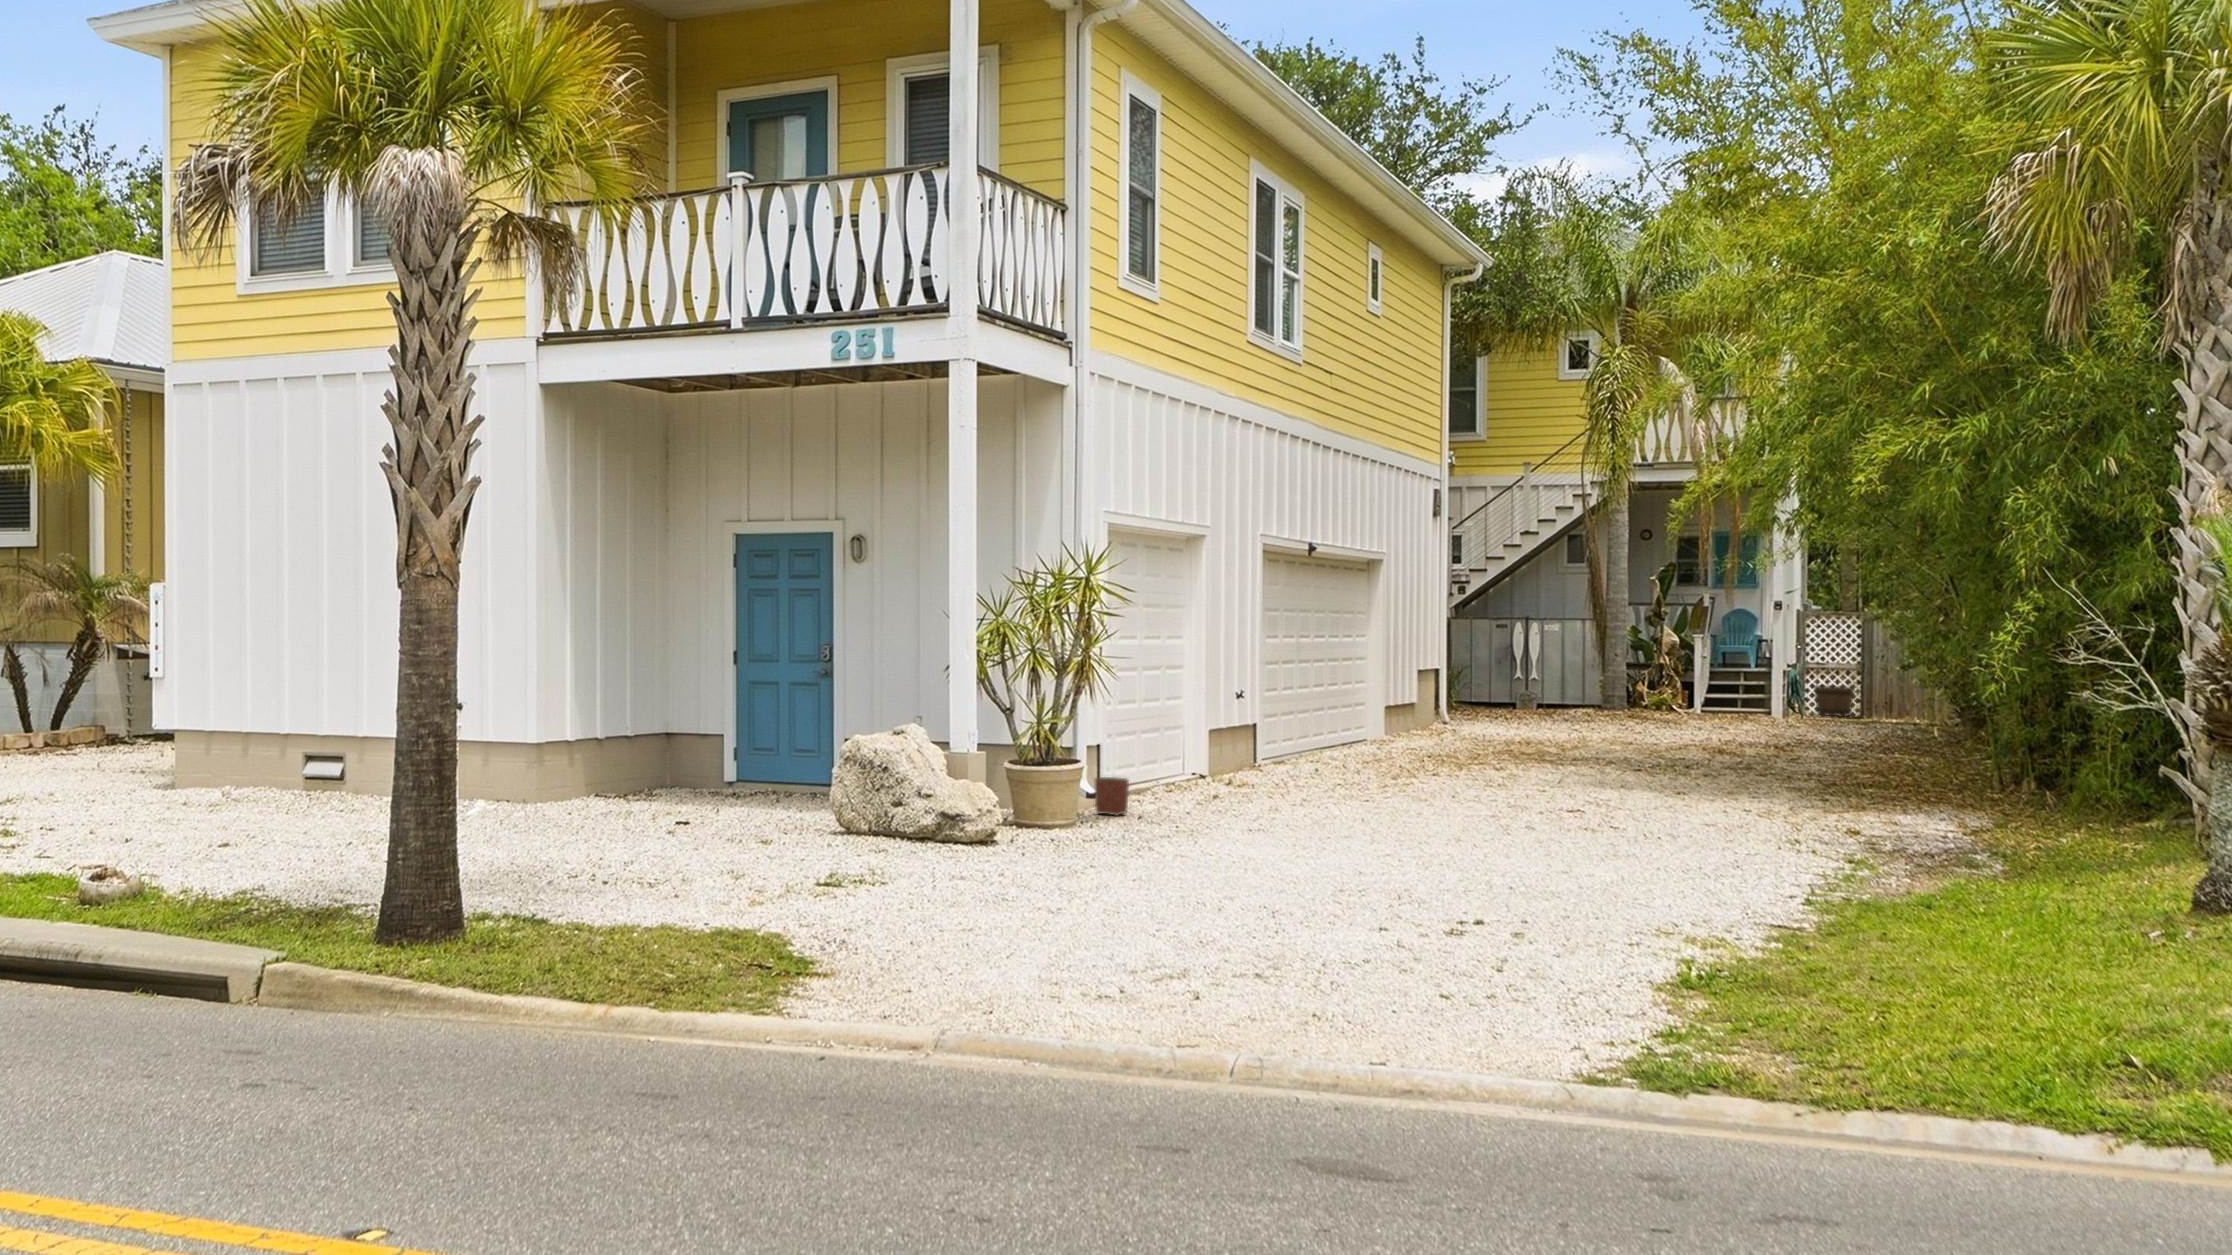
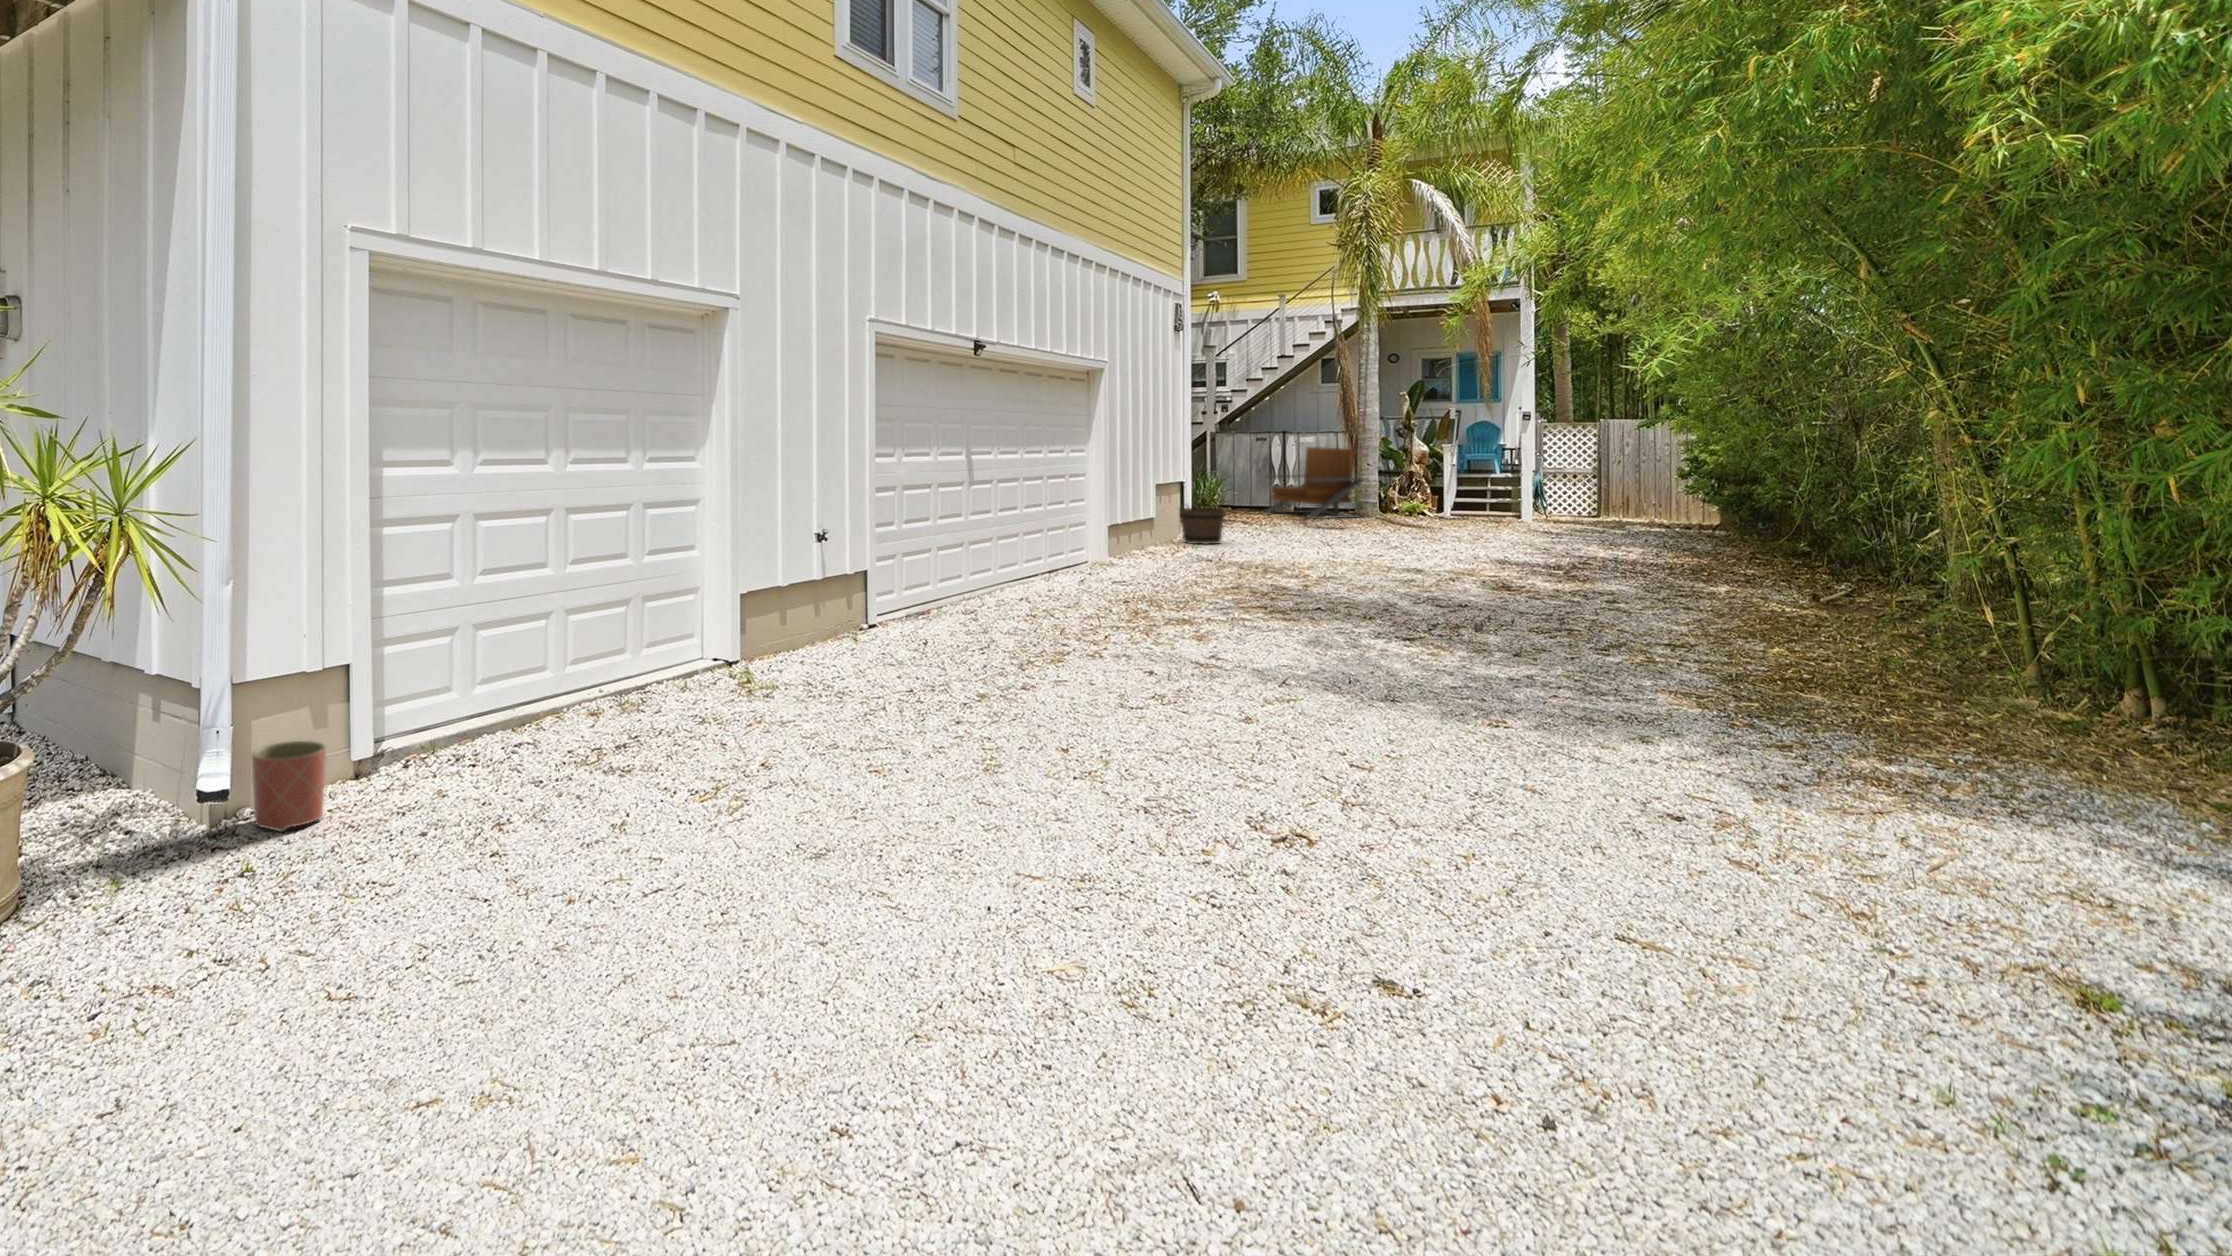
lounge chair: none [1506,633,1613,711] -> present [1266,447,1364,519]
bucket: present [1814,683,1855,716] -> present [1180,503,1224,544]

